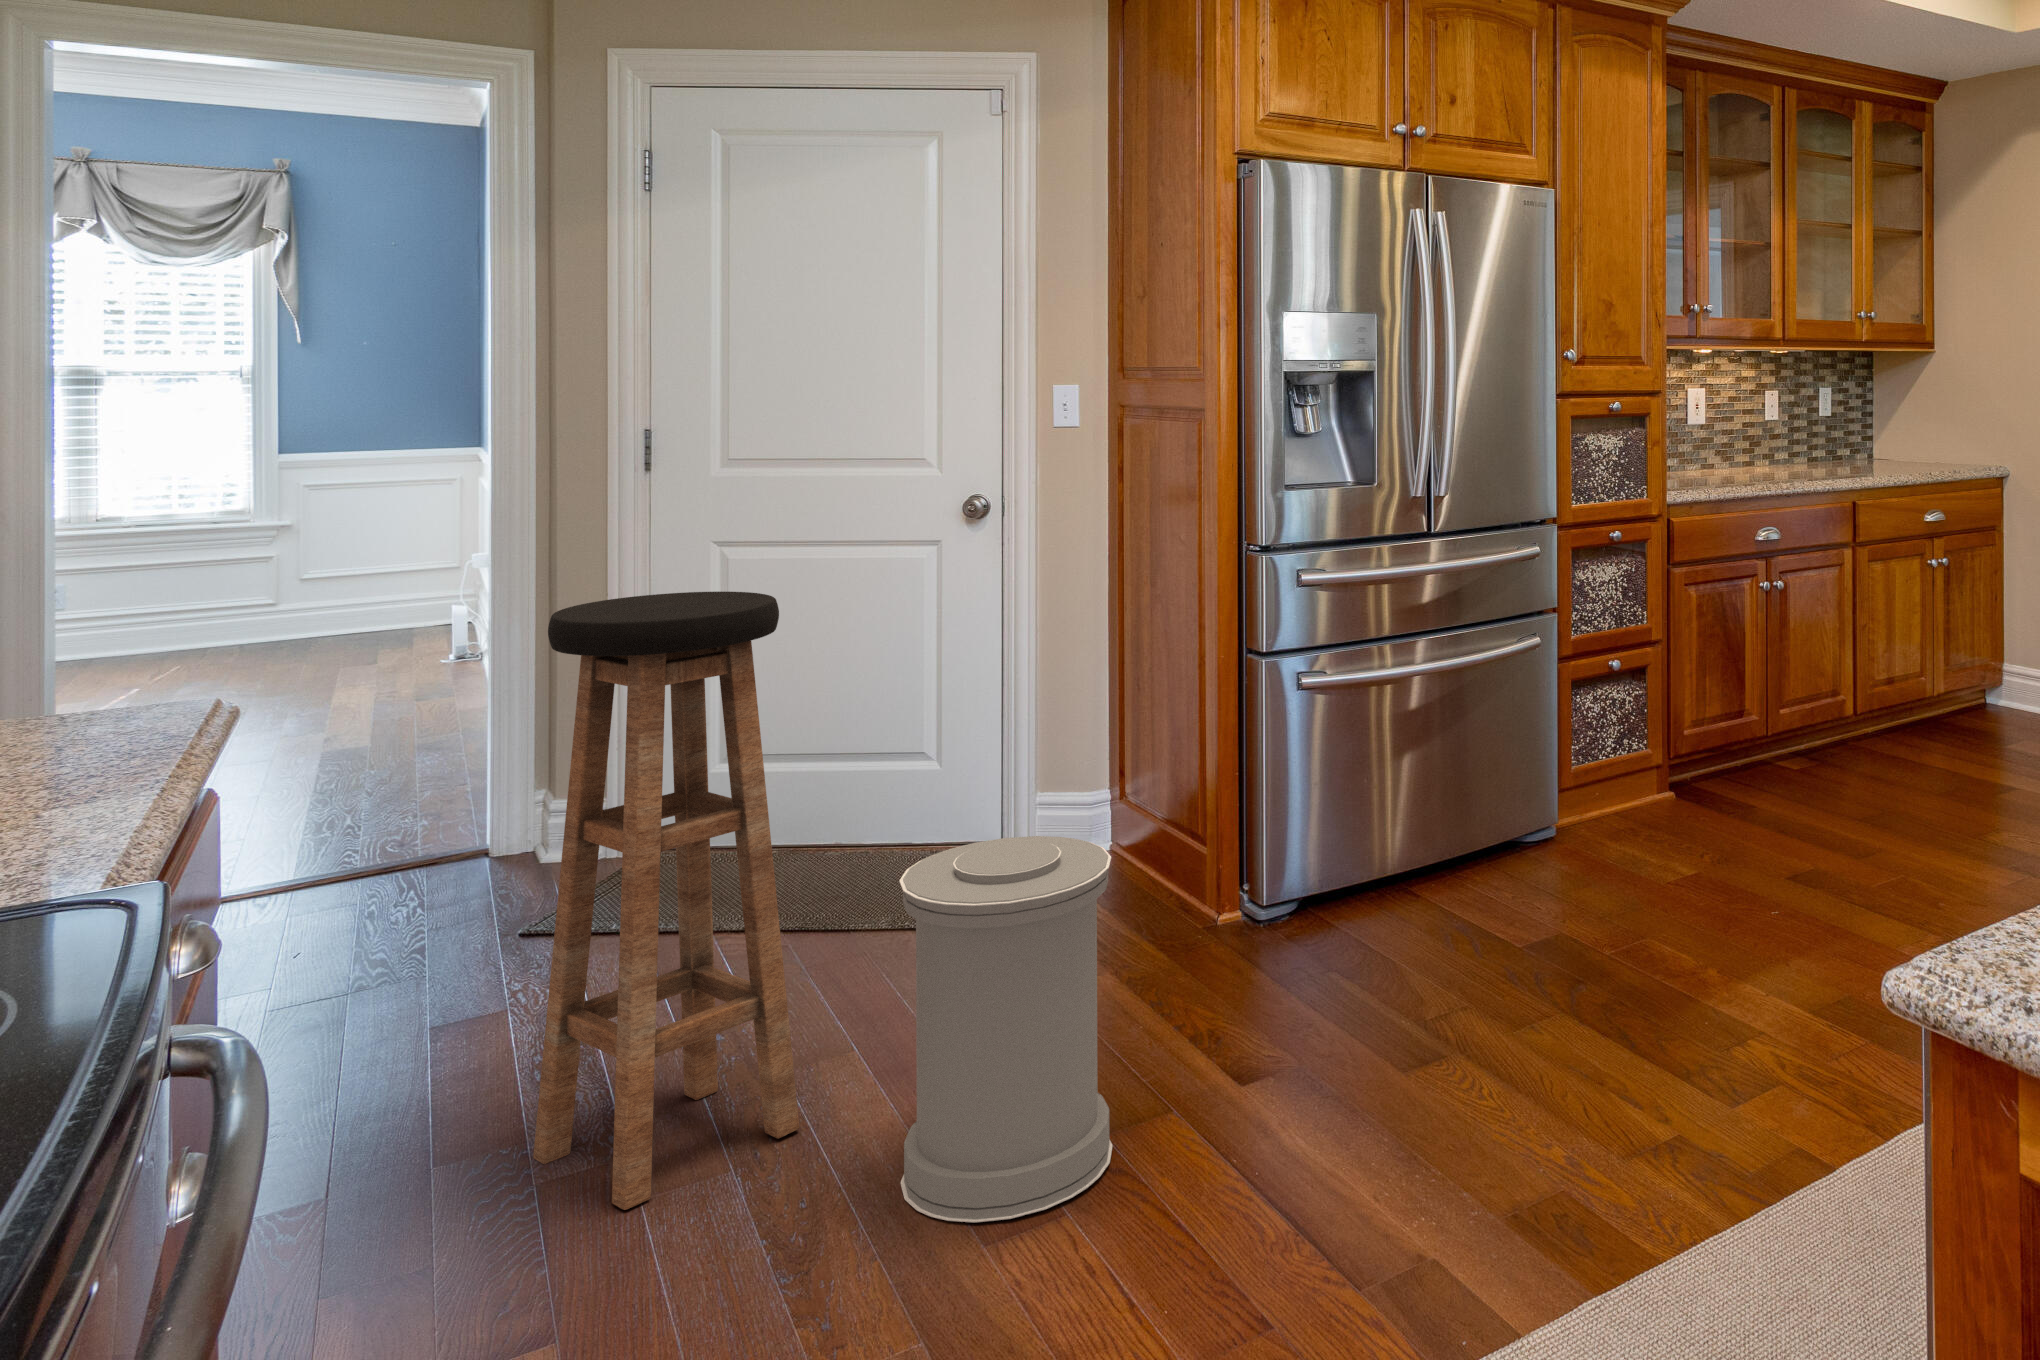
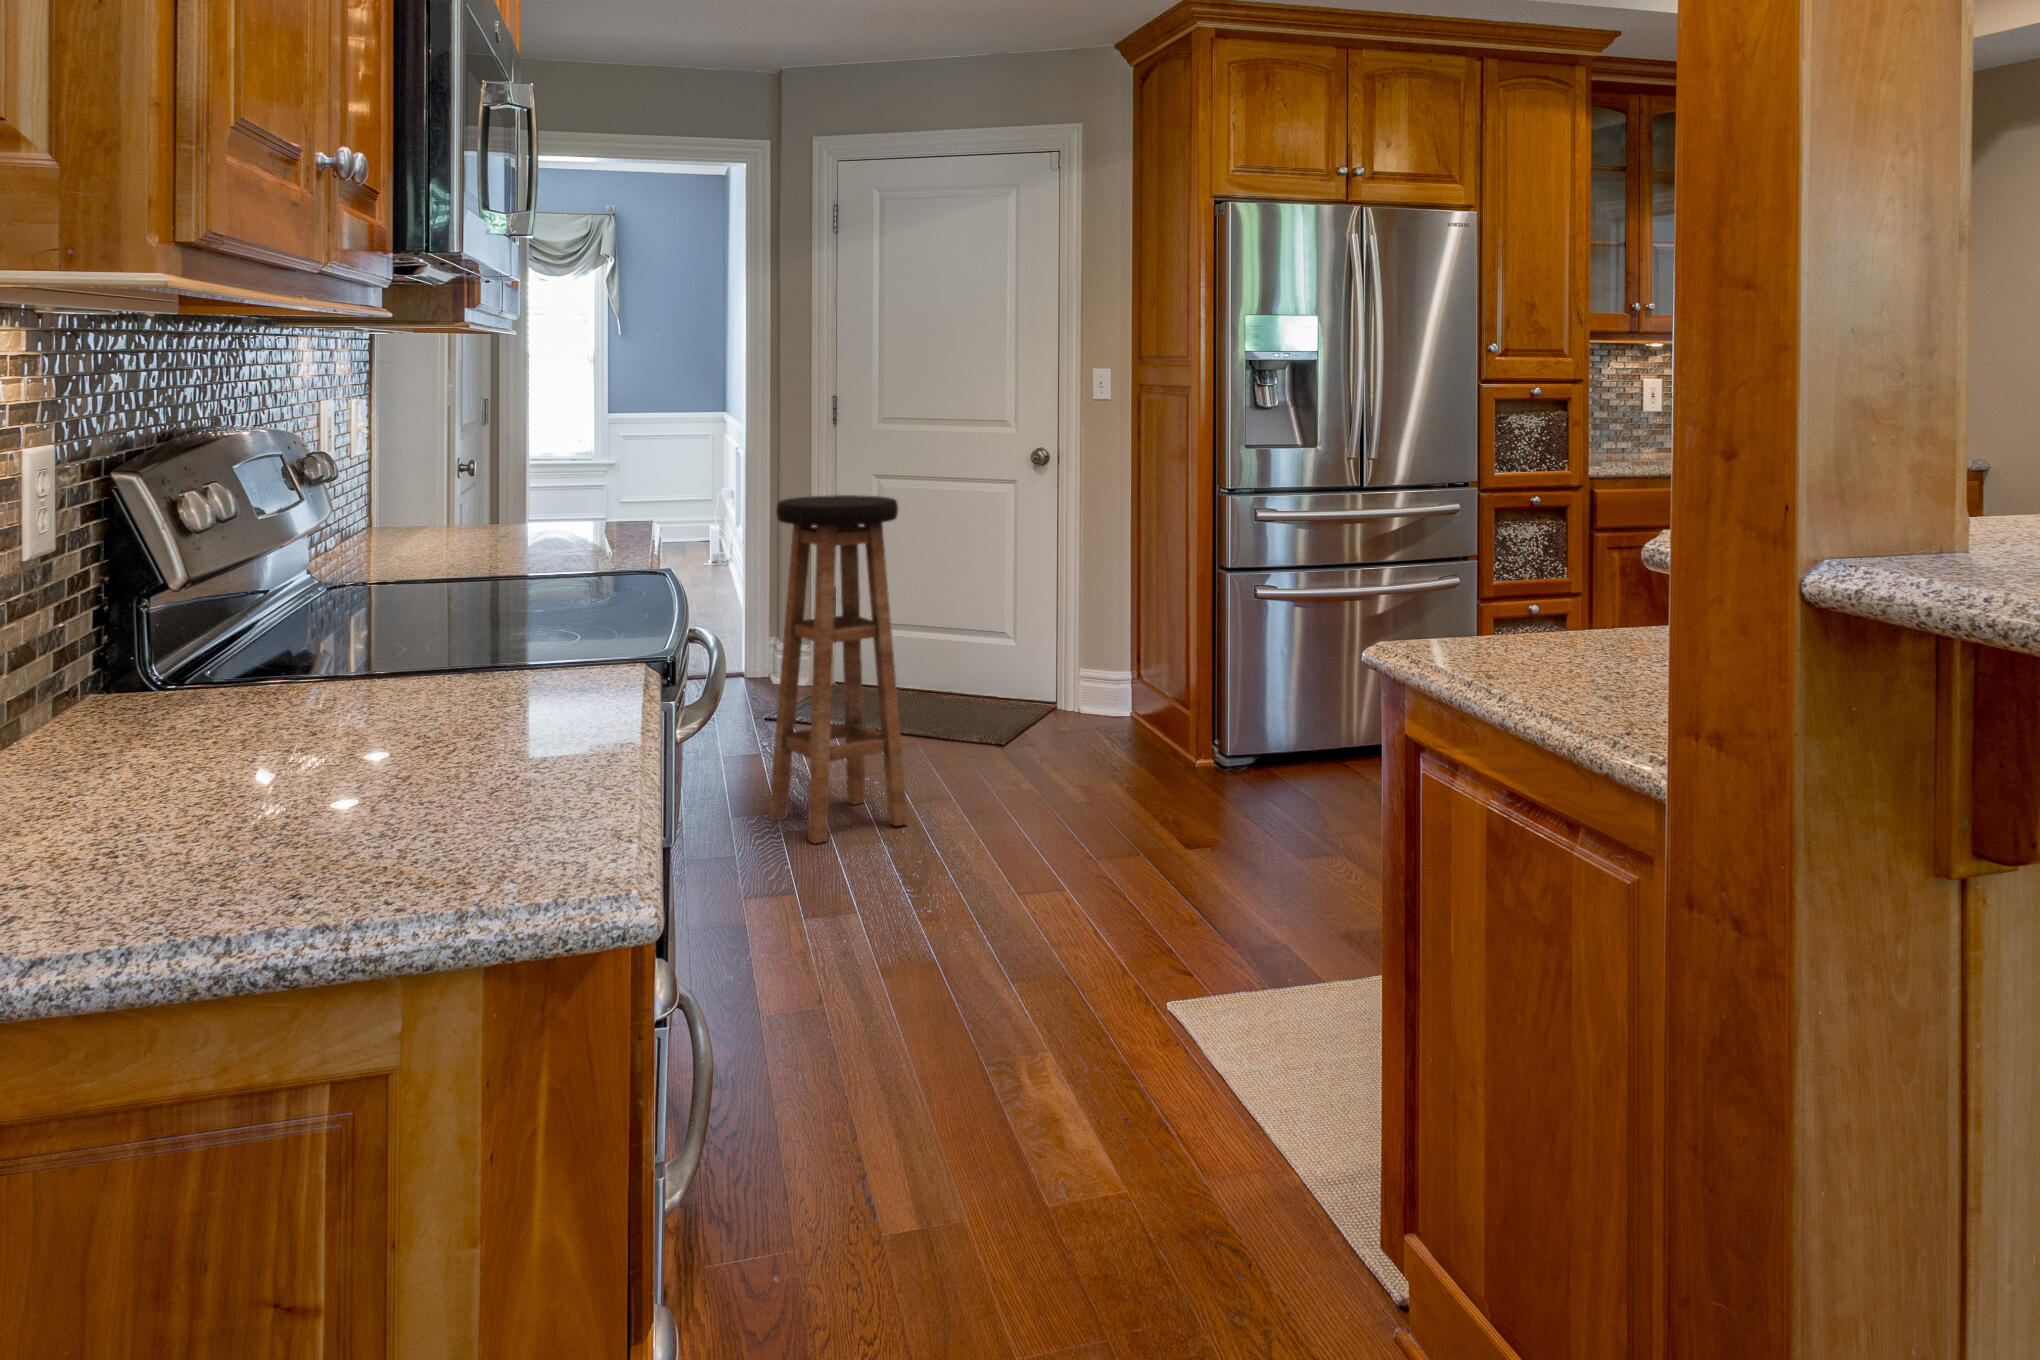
trash can: present [899,836,1113,1223] -> none [960,659,1085,877]

